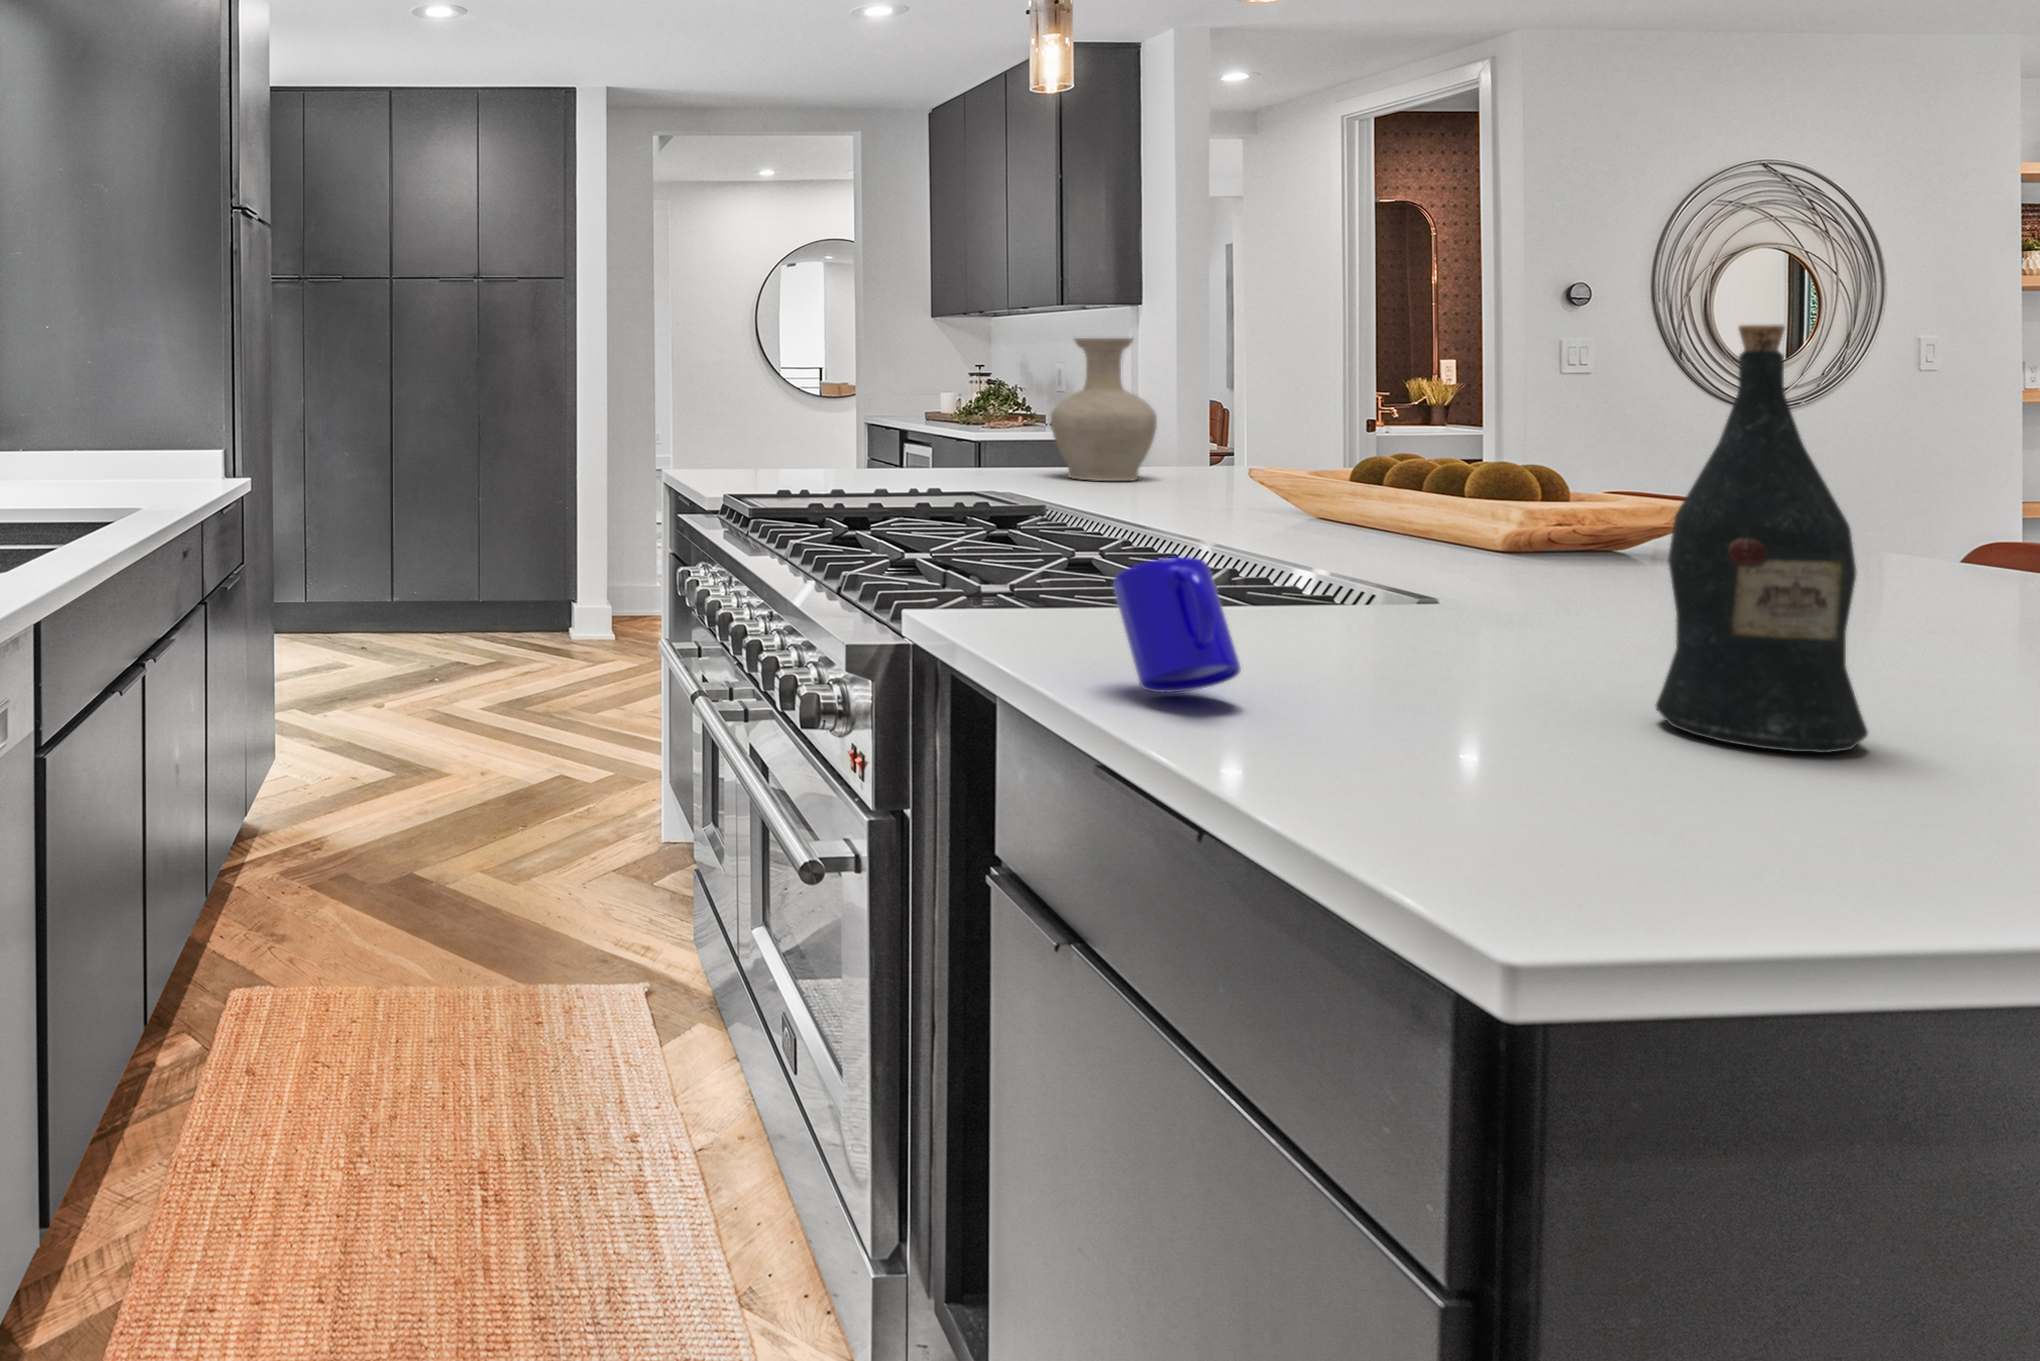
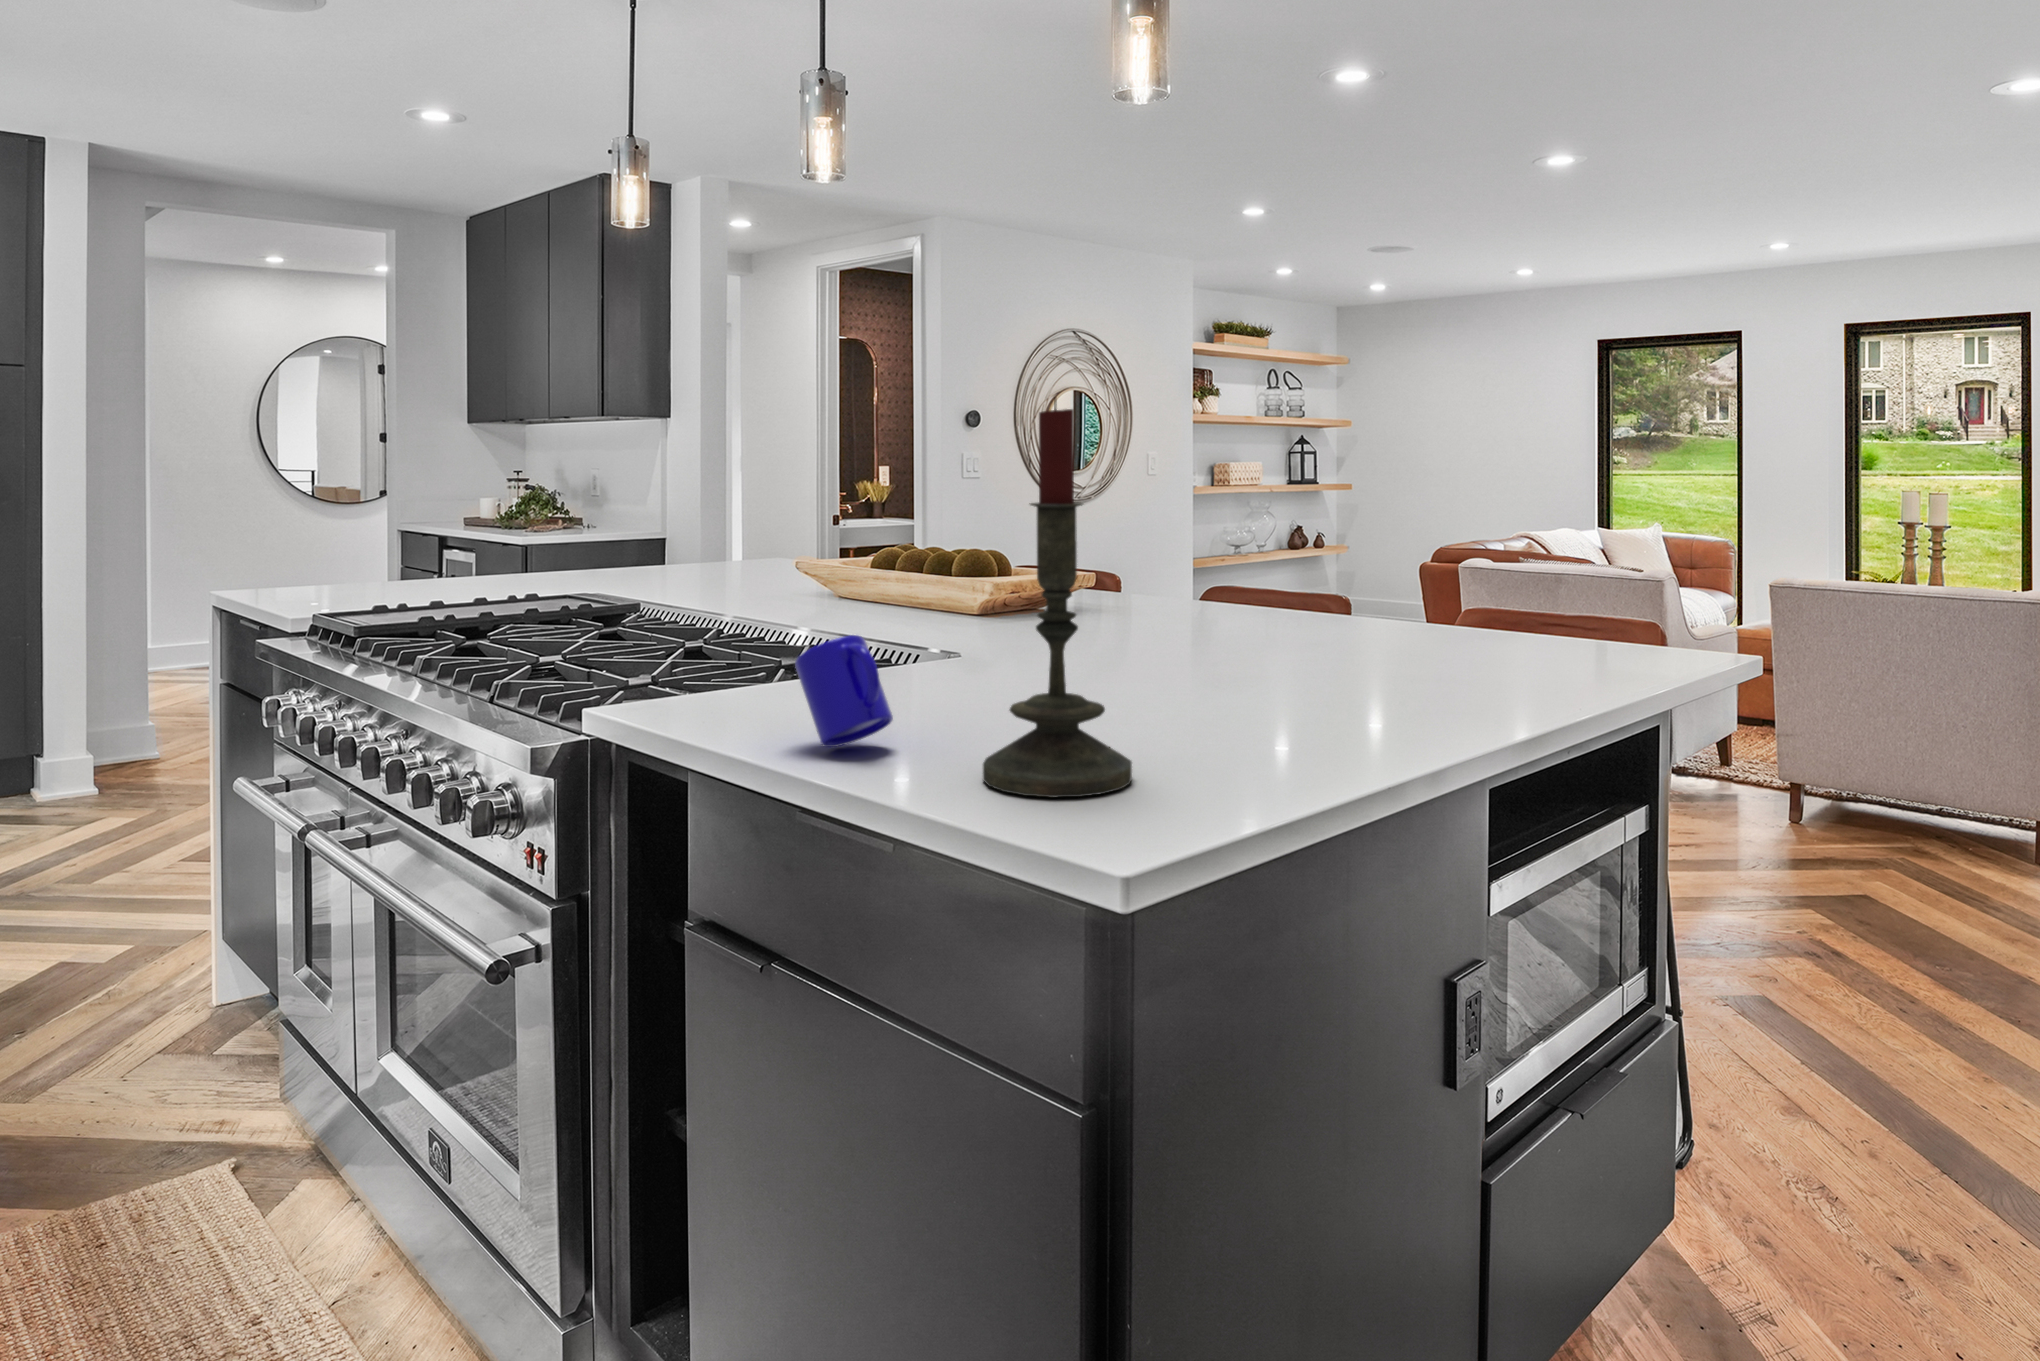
candle: none [1343,246,1599,821] -> present [983,398,1132,797]
wine bottle: present [1656,324,1868,753] -> none [1129,450,1232,725]
vase: present [1051,338,1157,481] -> none [625,450,715,577]

